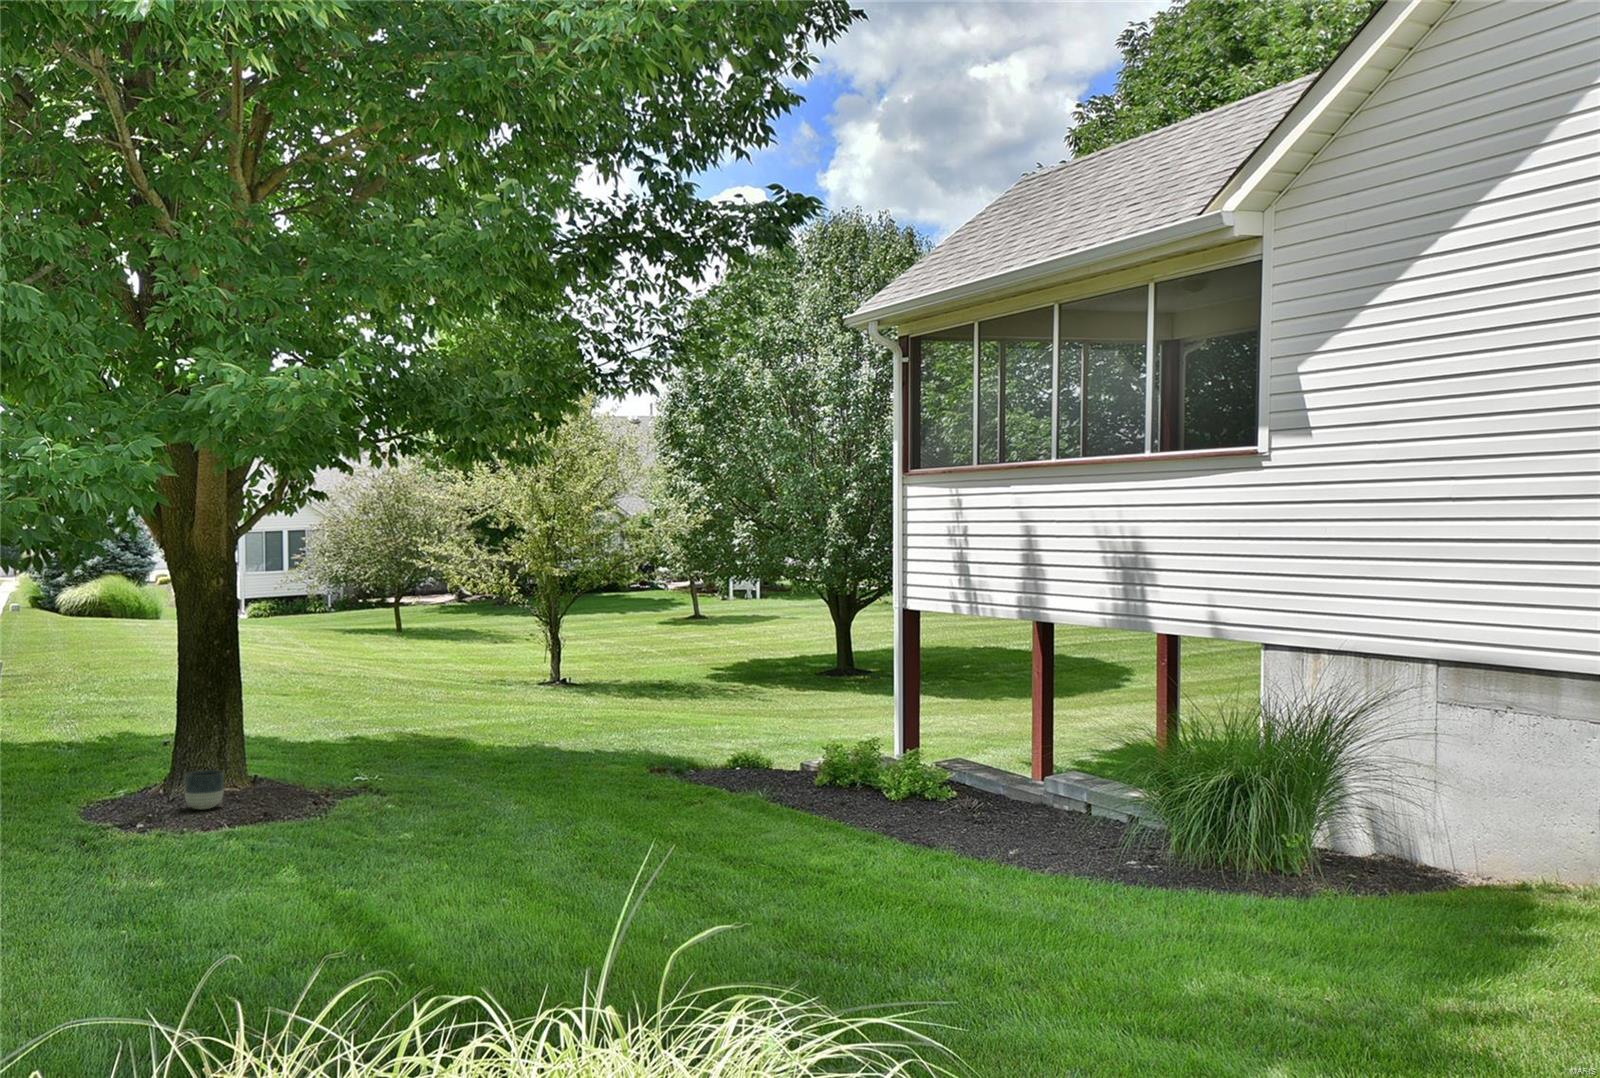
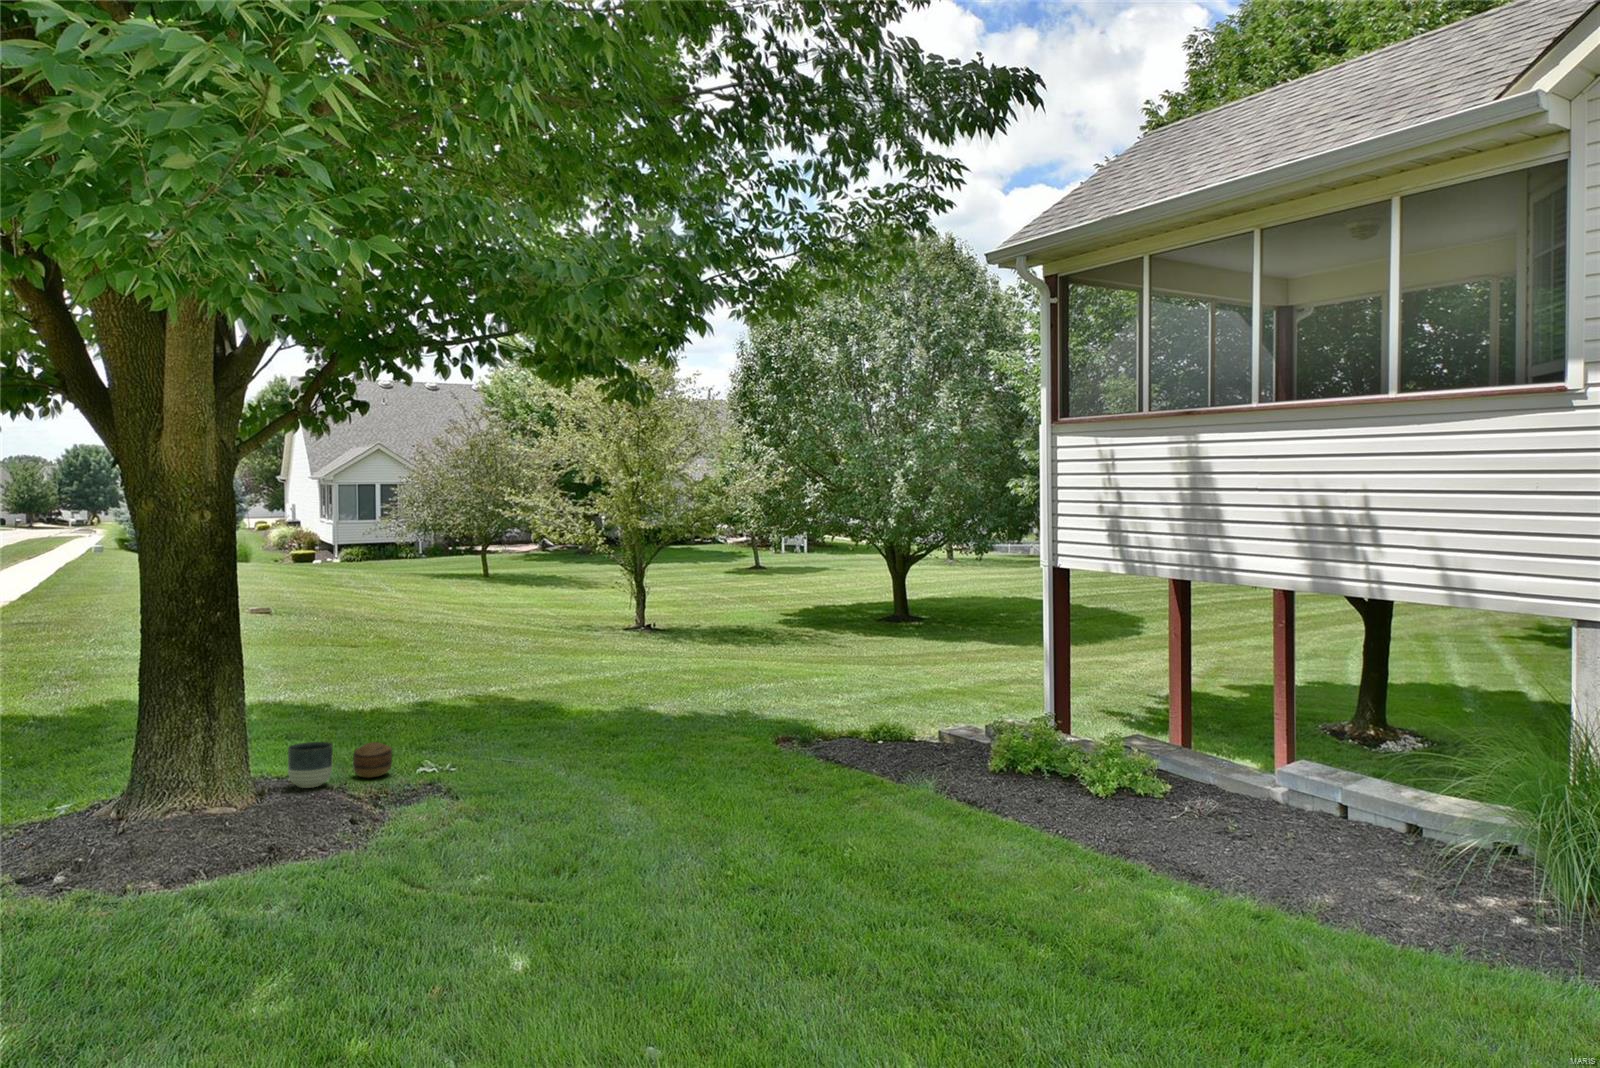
basket: none [243,771,278,802] -> present [353,742,392,778]

